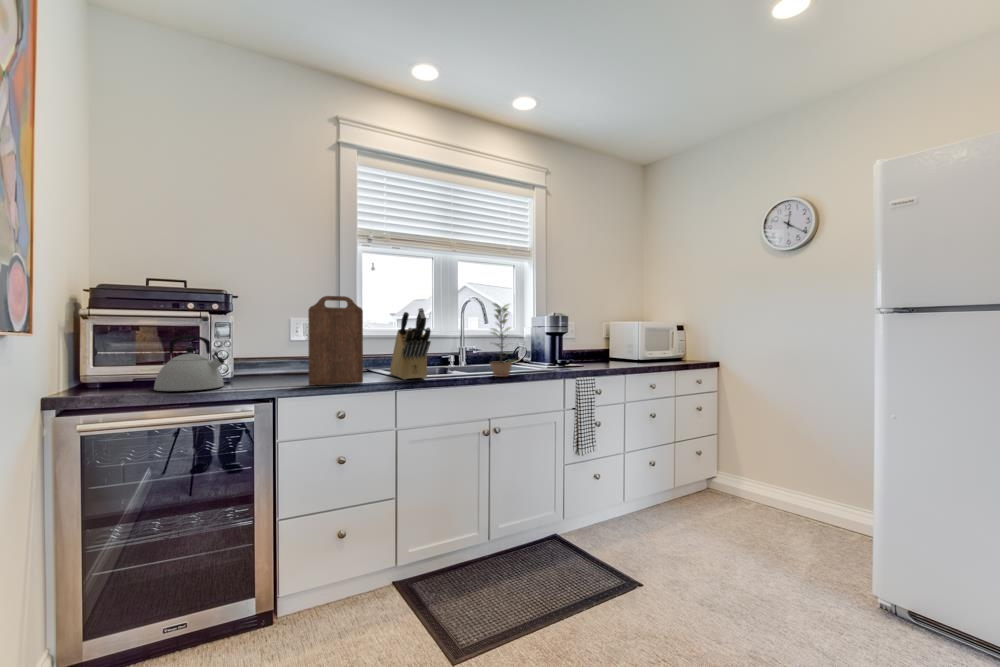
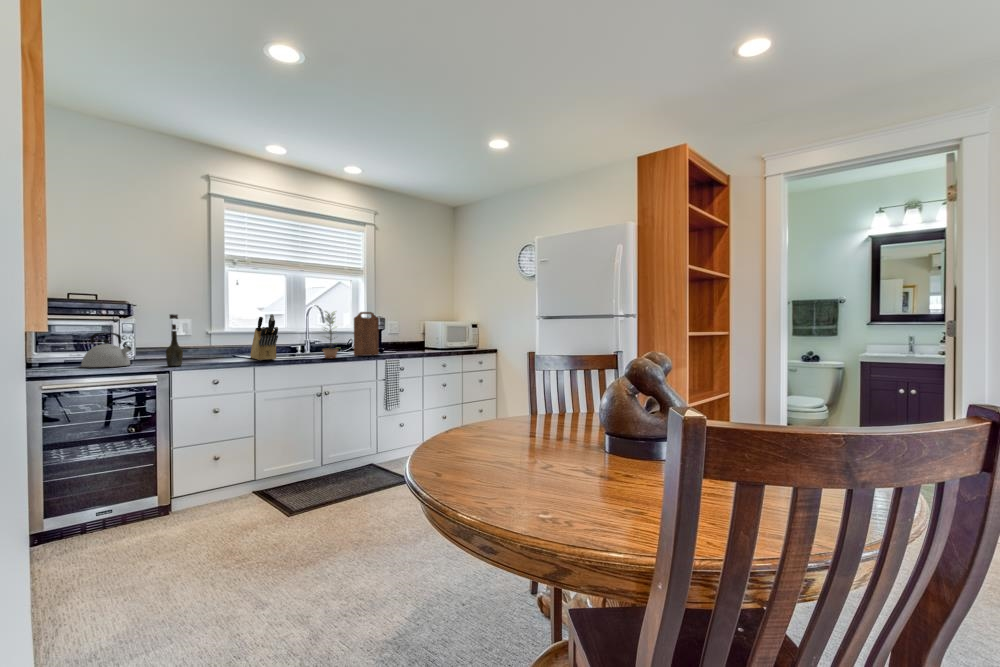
cutting board: present [308,296,363,385] -> present [354,312,379,356]
bottle: none [270,307,295,390] -> present [166,314,183,366]

